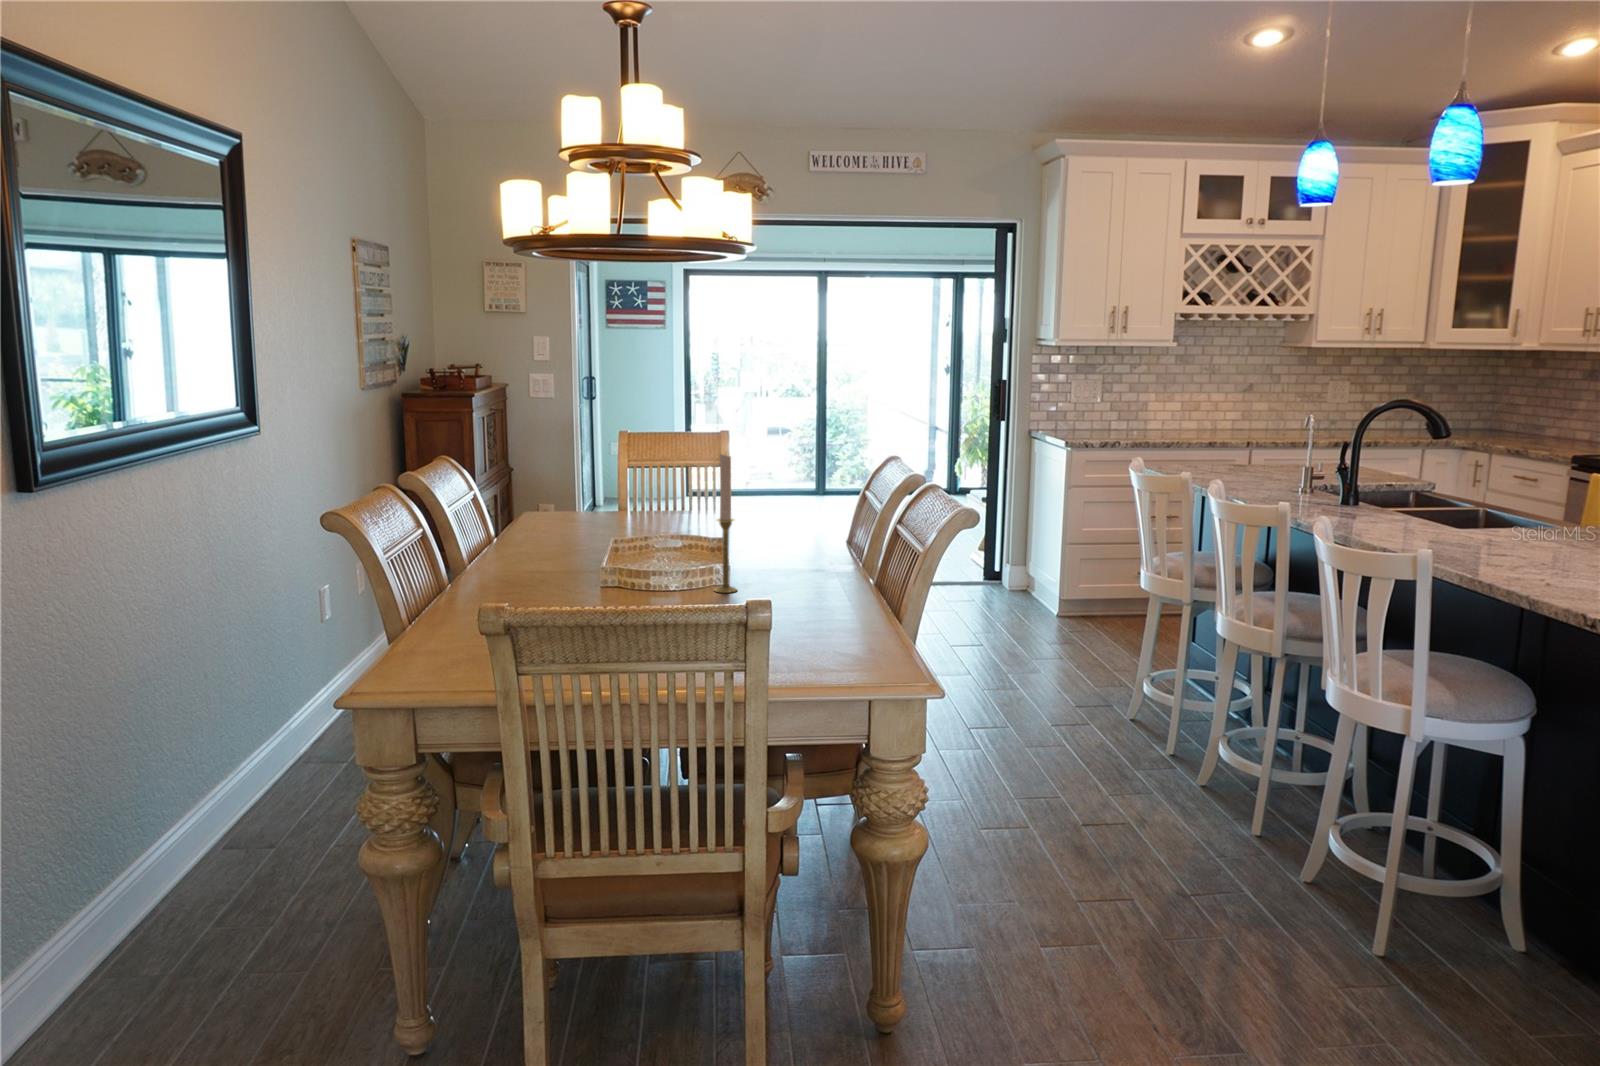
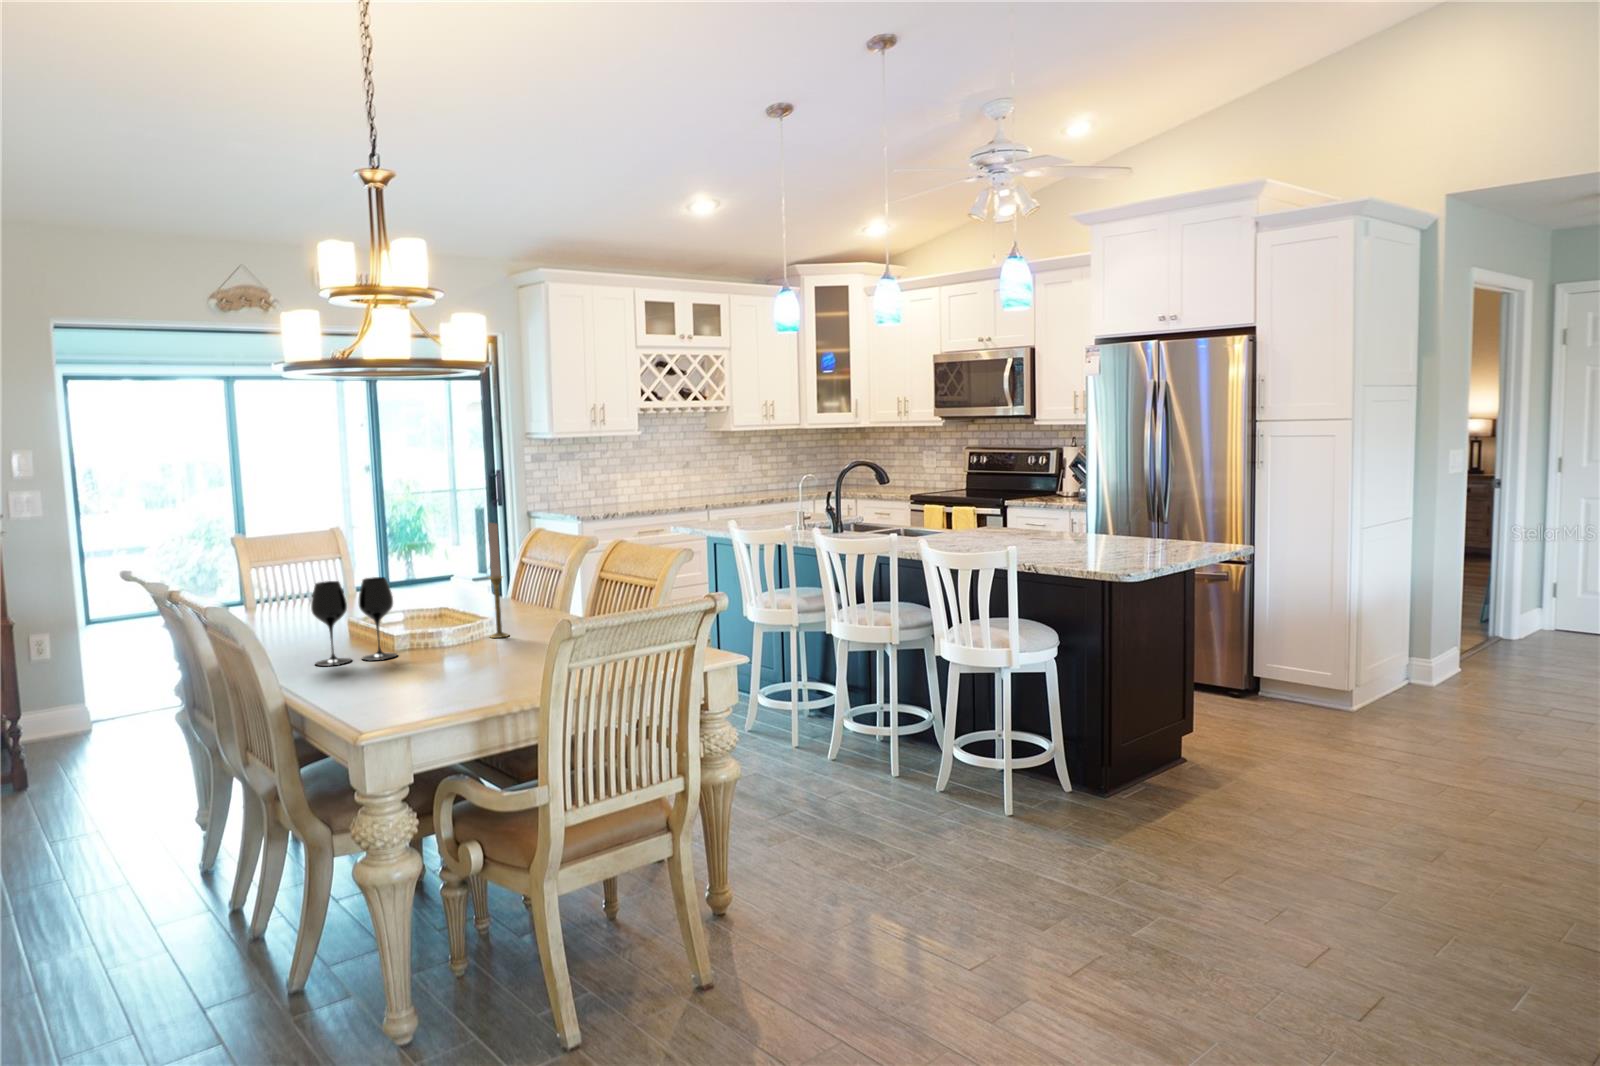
wine glass: none [512,502,597,597] -> present [311,577,397,666]

